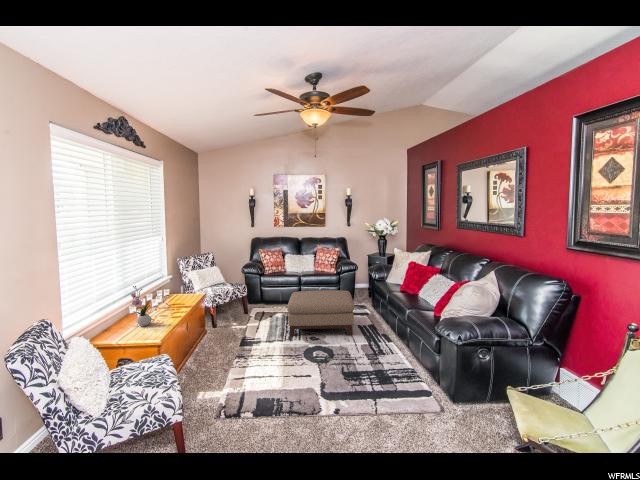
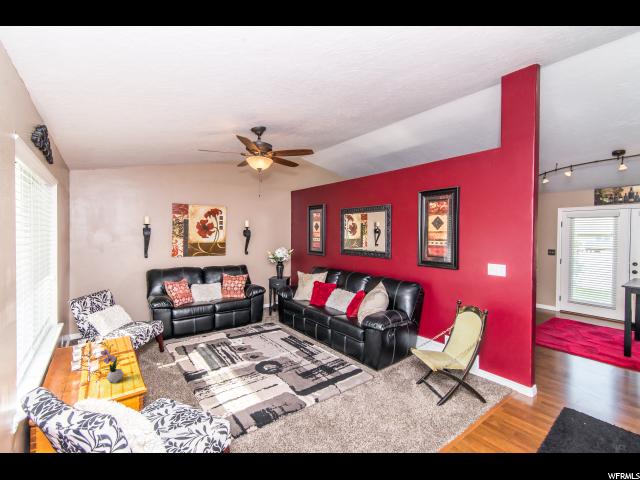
ottoman: present [287,290,354,336] -> none [220,311,282,359]

